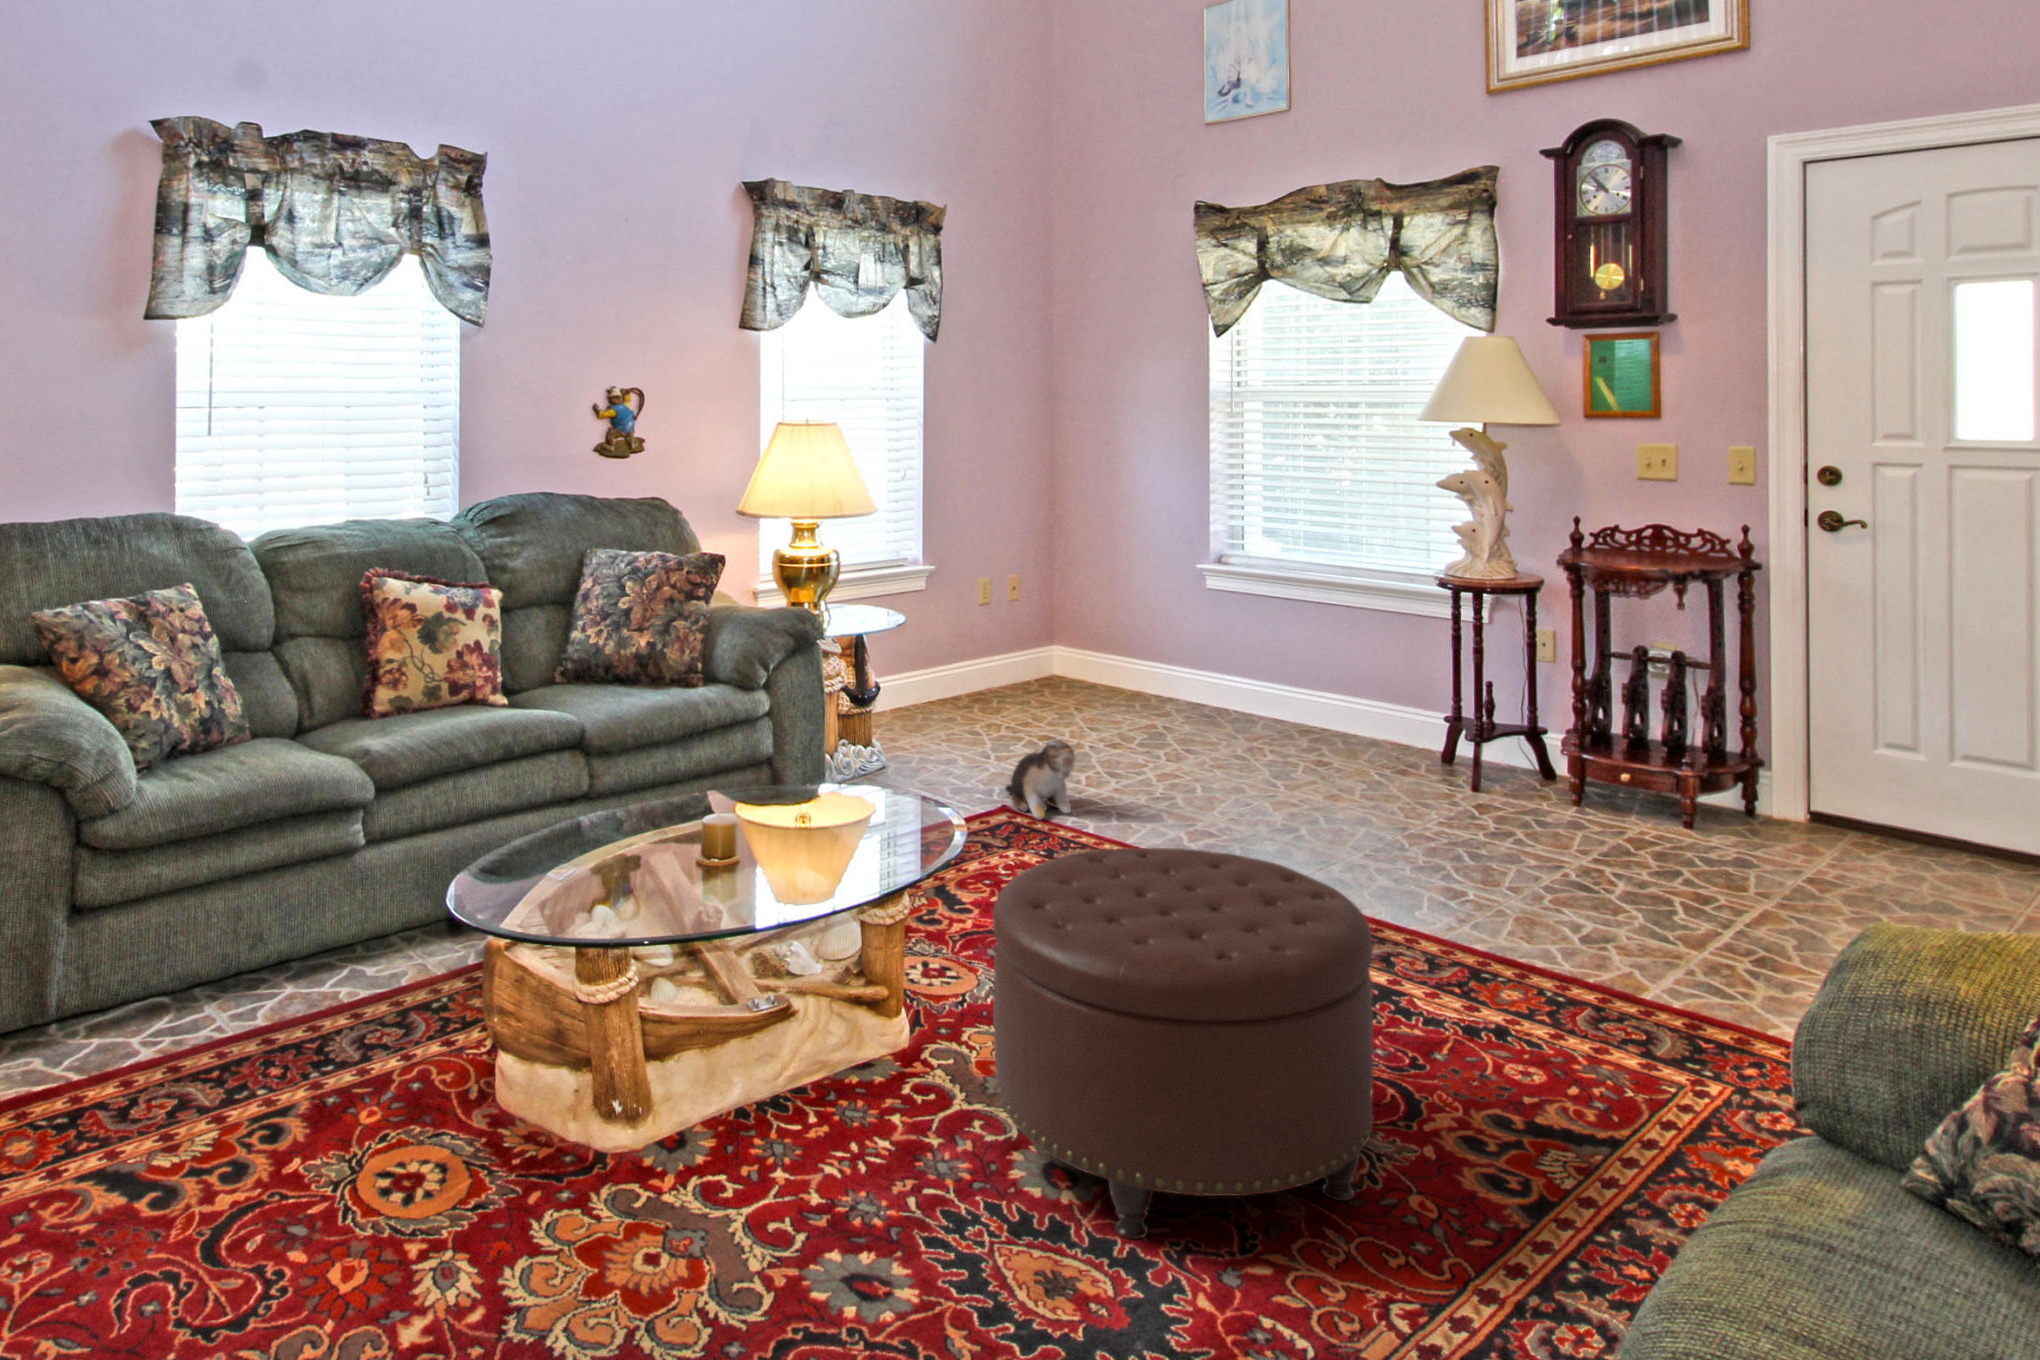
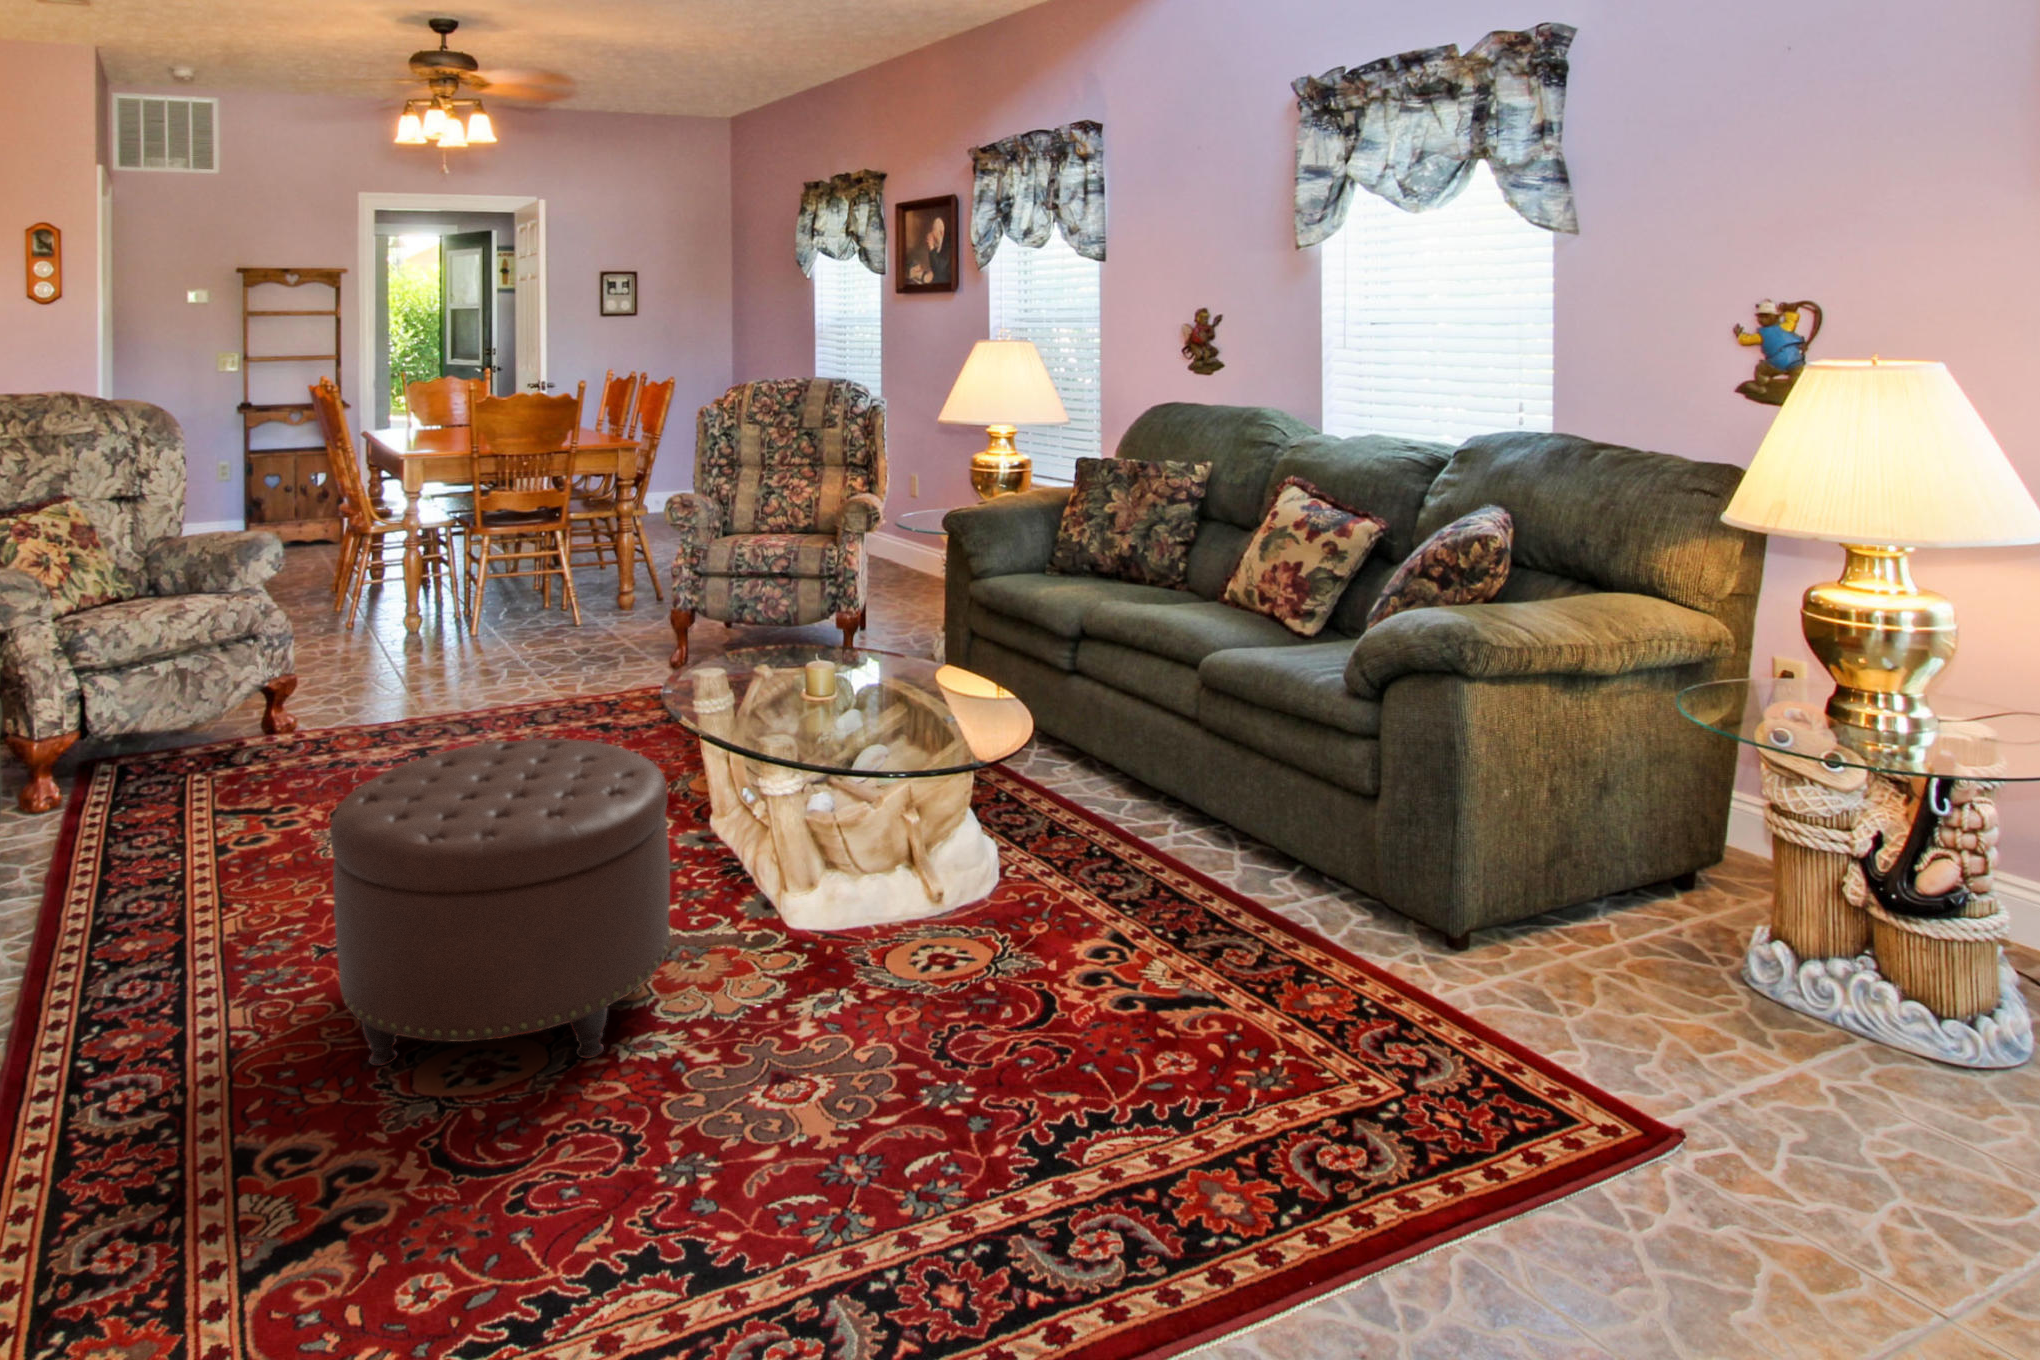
plush toy: present [1005,739,1080,820] -> none [1545,998,1825,1189]

